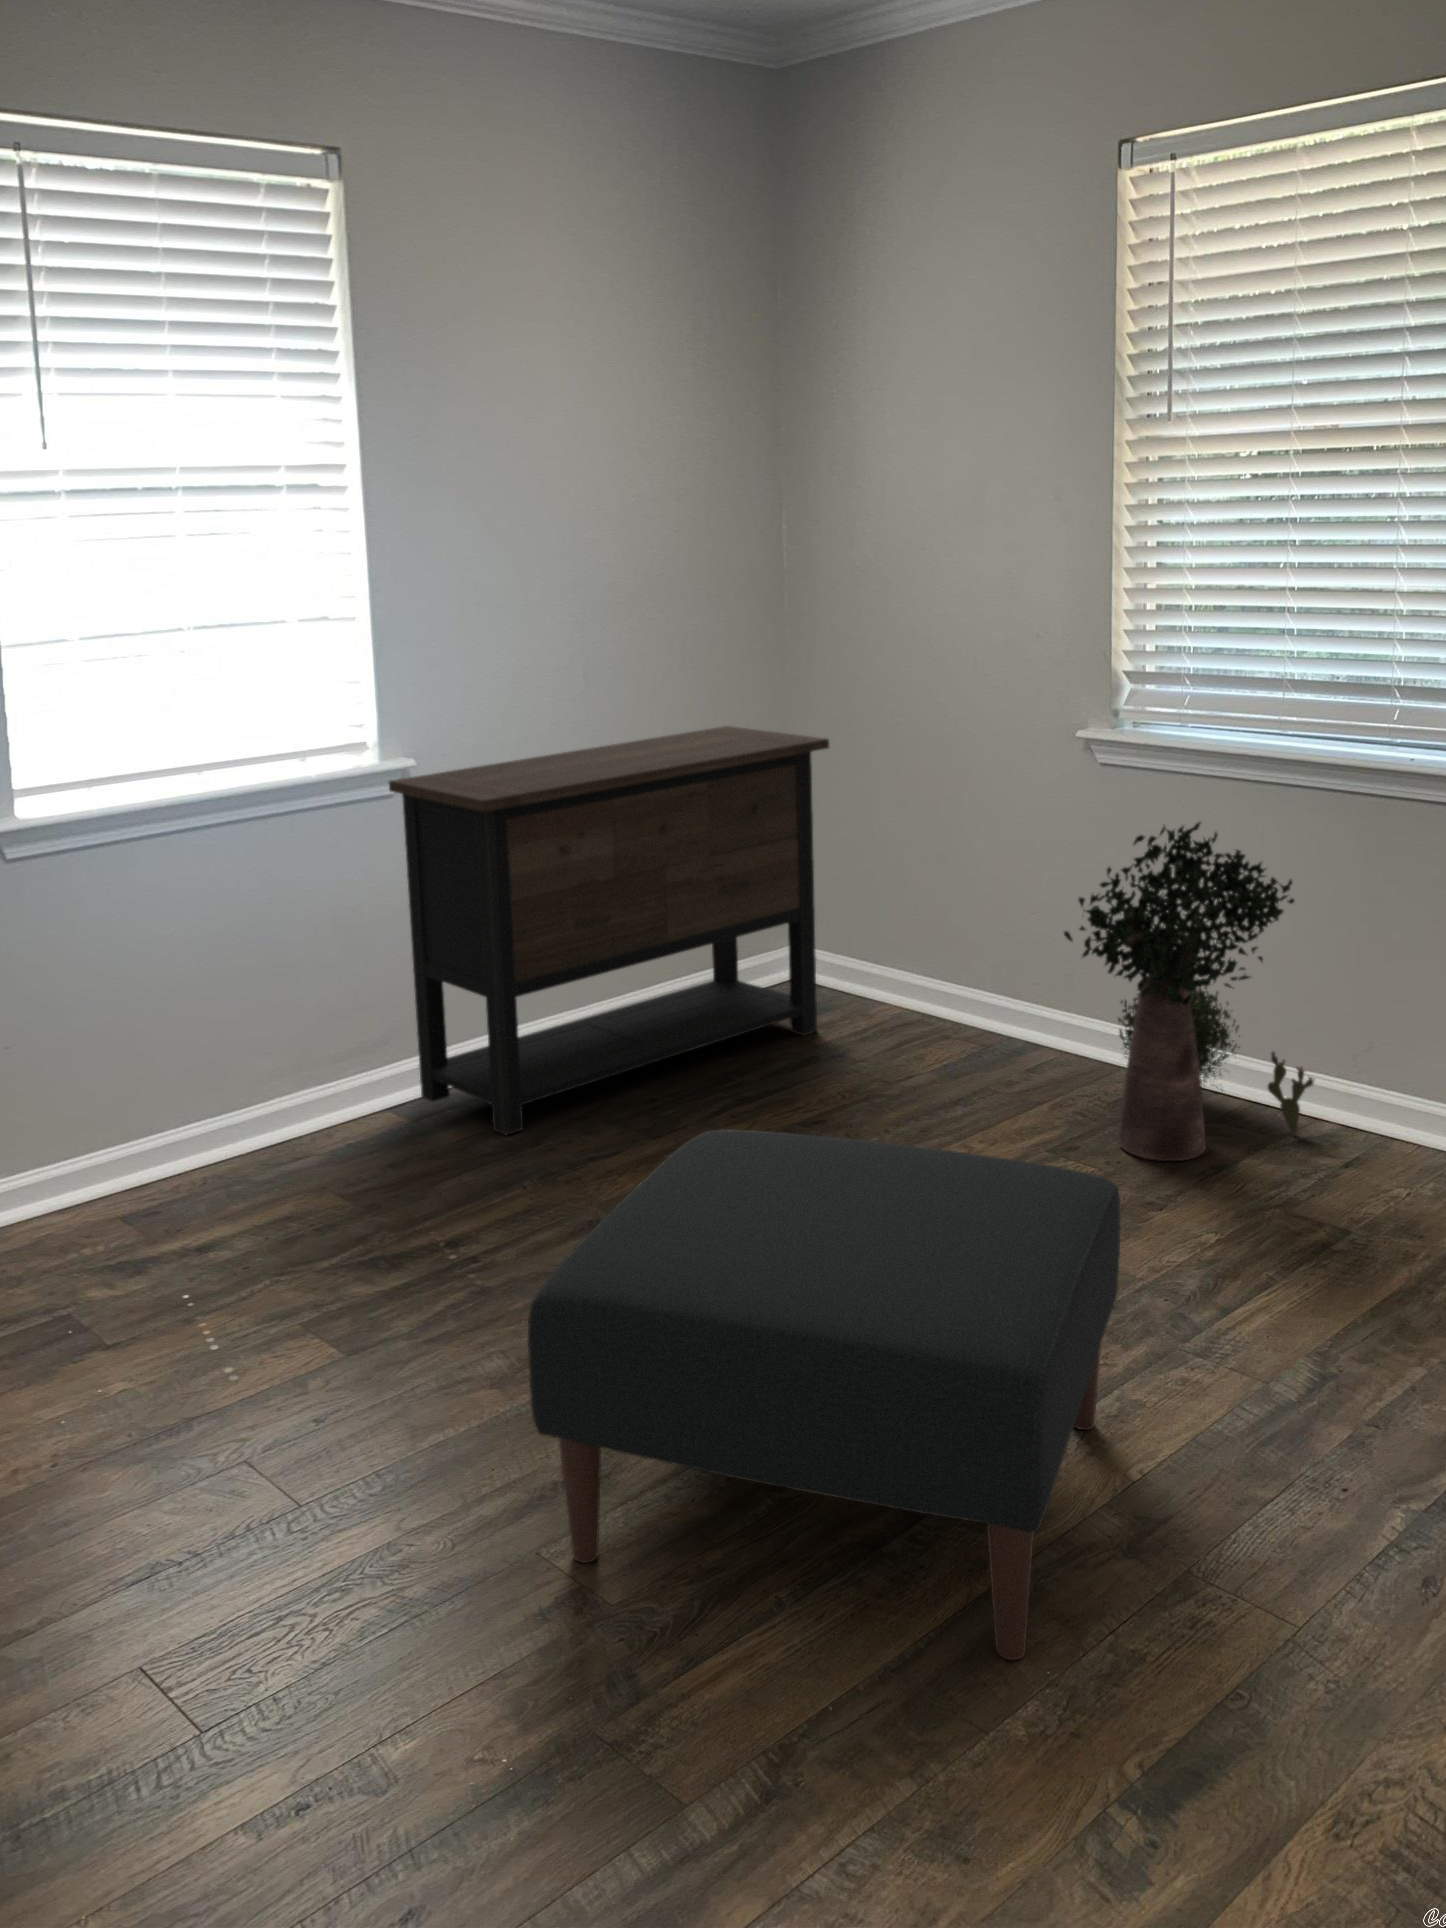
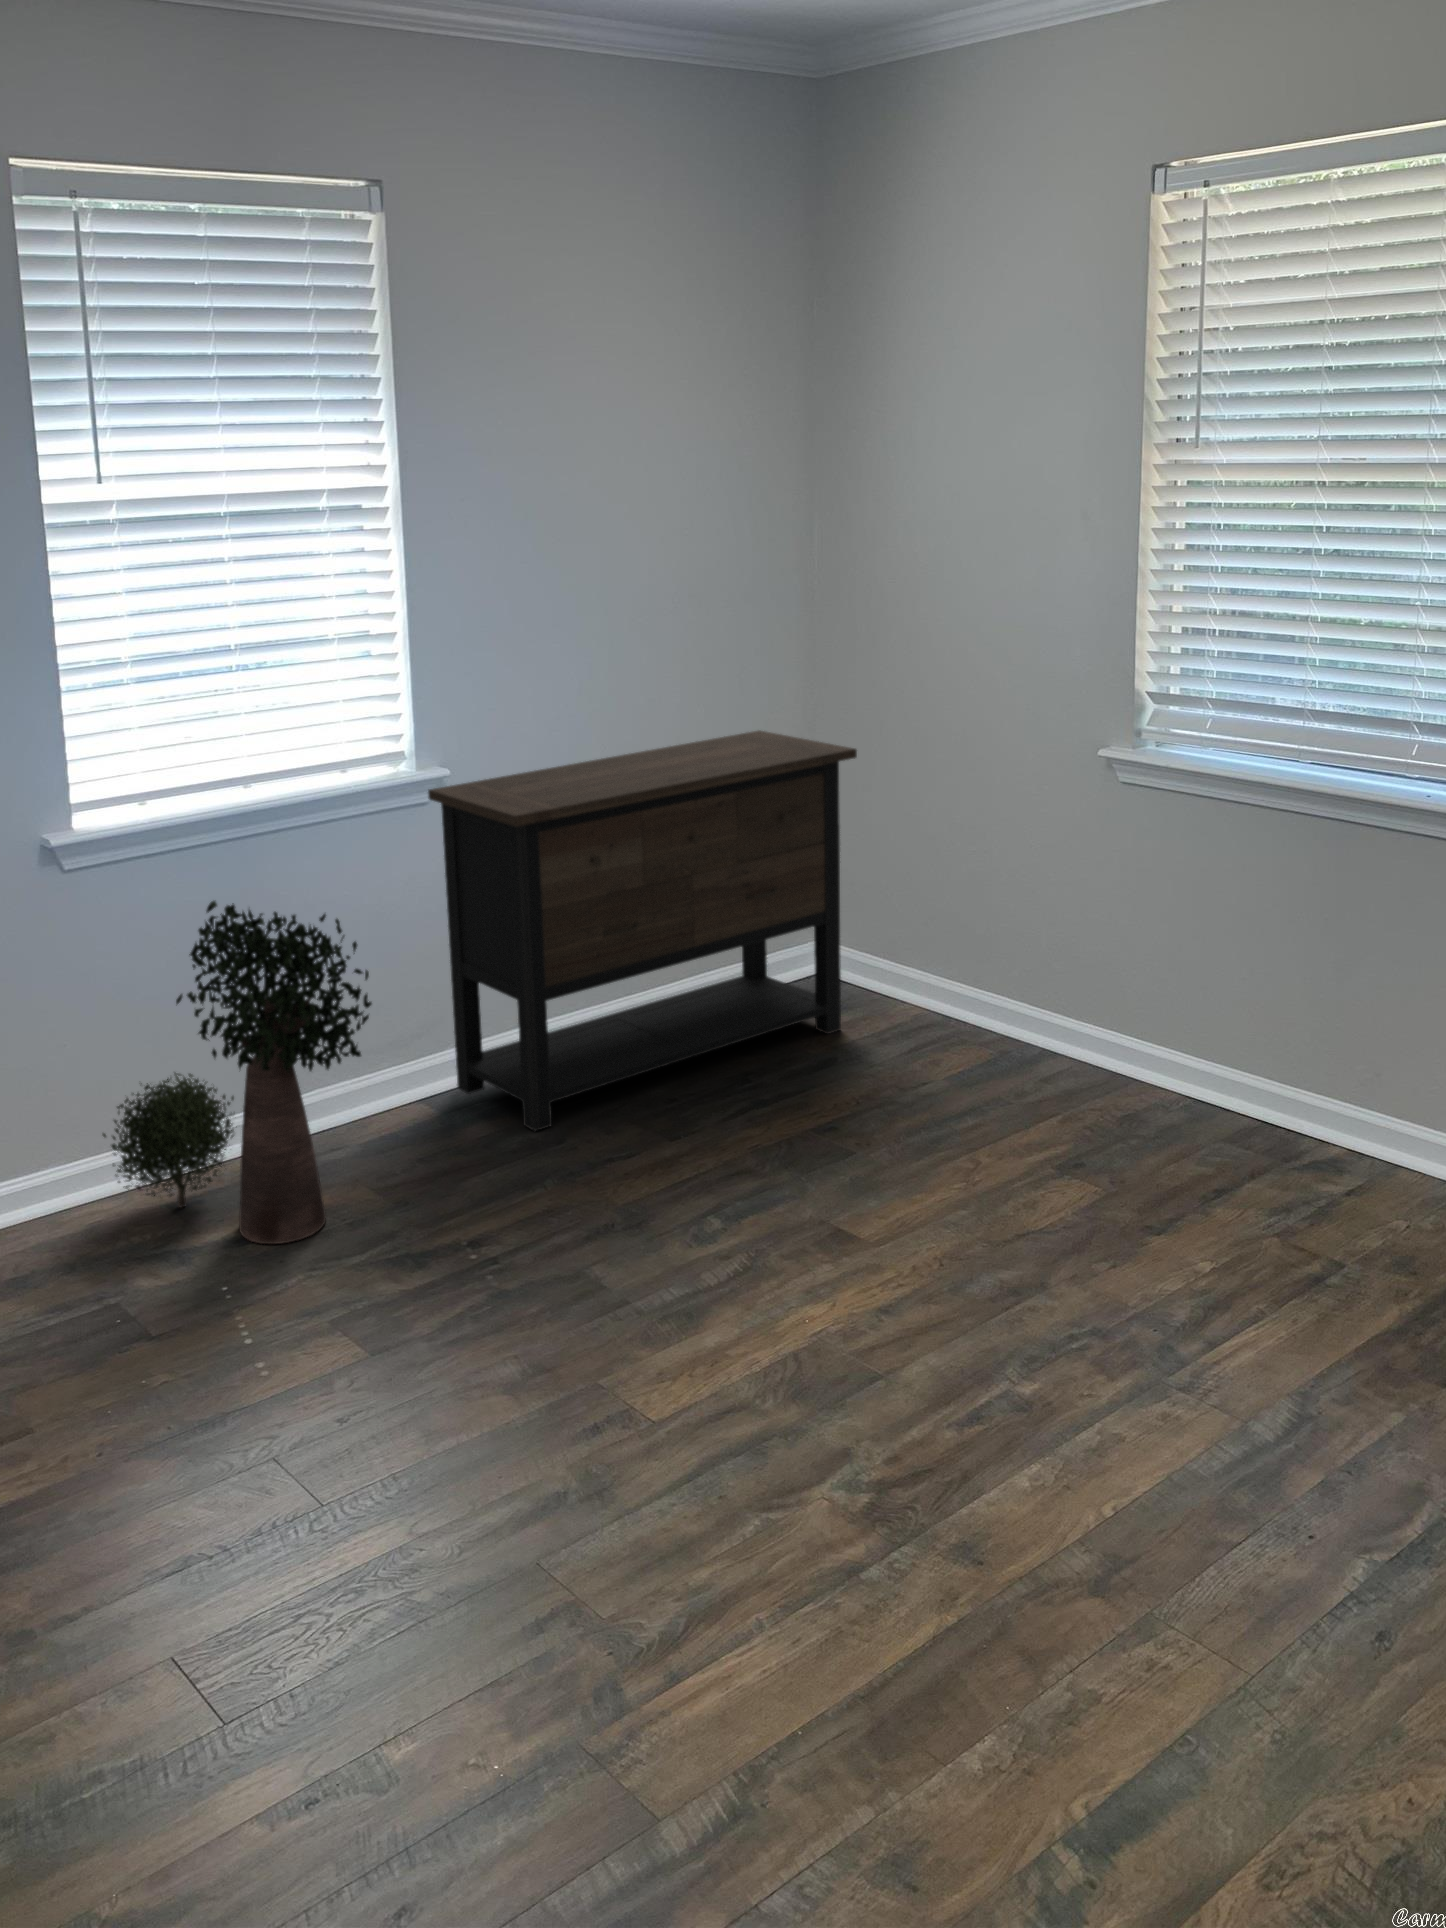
potted plant: present [1064,822,1314,1161] -> present [103,901,372,1244]
ottoman: present [528,1129,1120,1660] -> none [530,1158,1104,1693]

